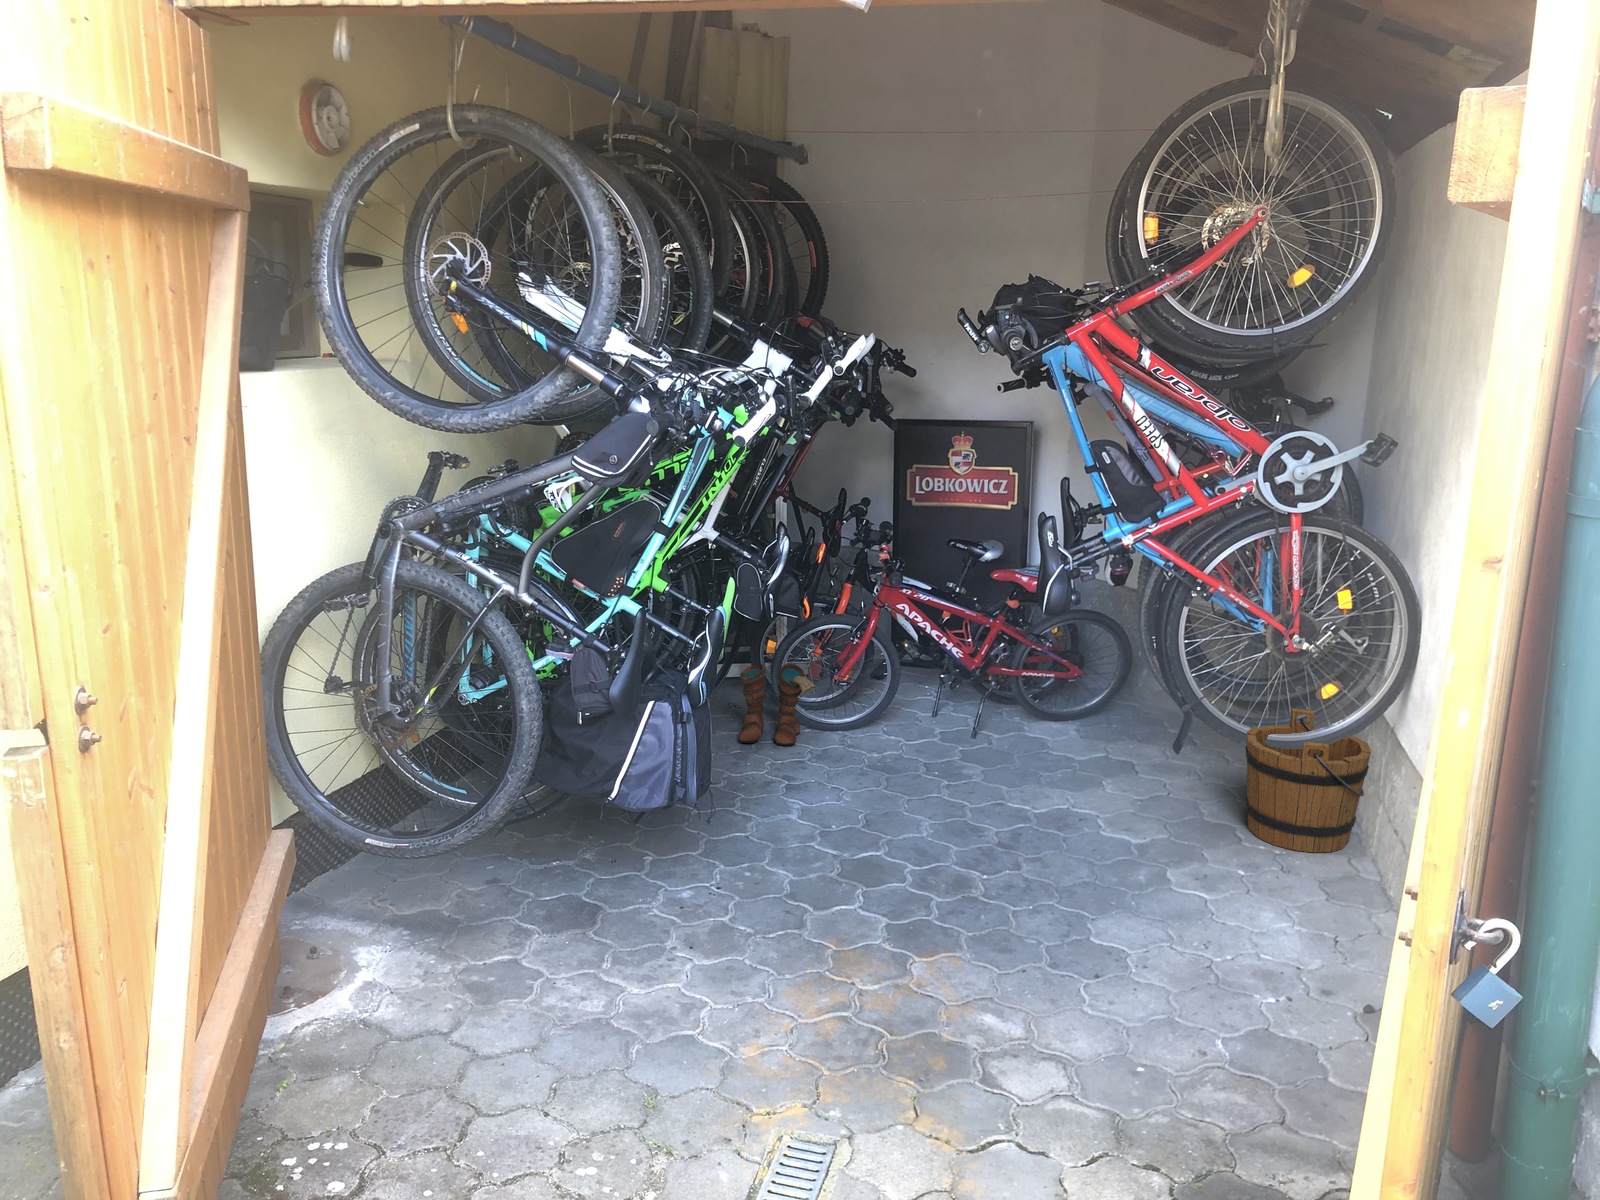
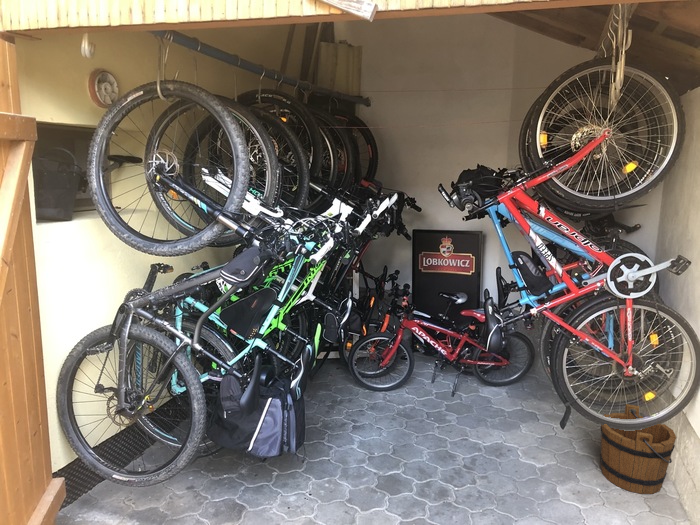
boots: present [739,663,816,746] -> none [329,357,369,401]

